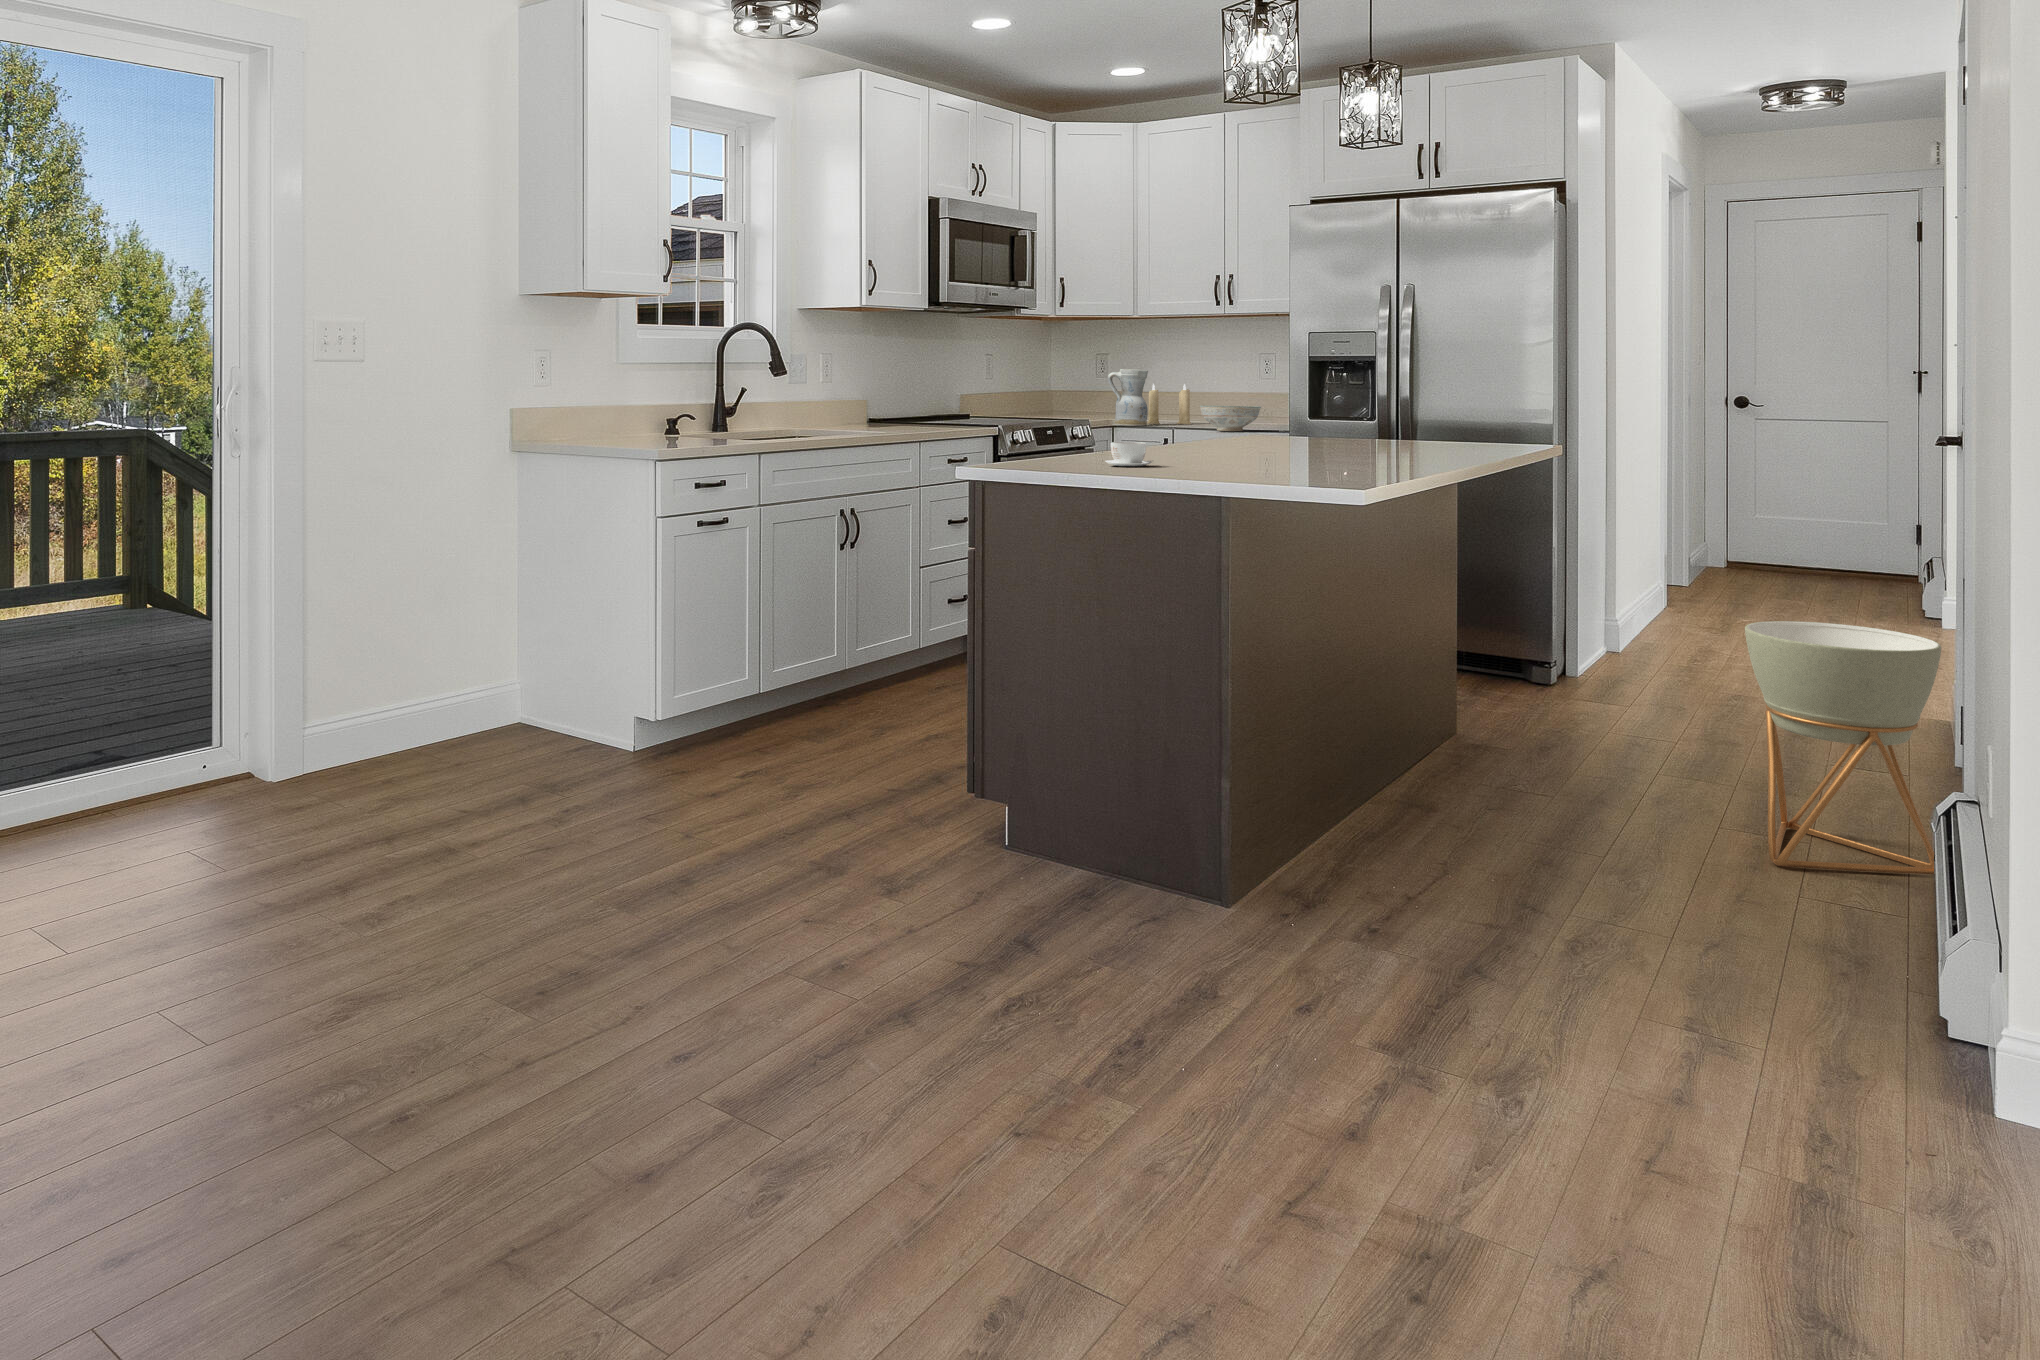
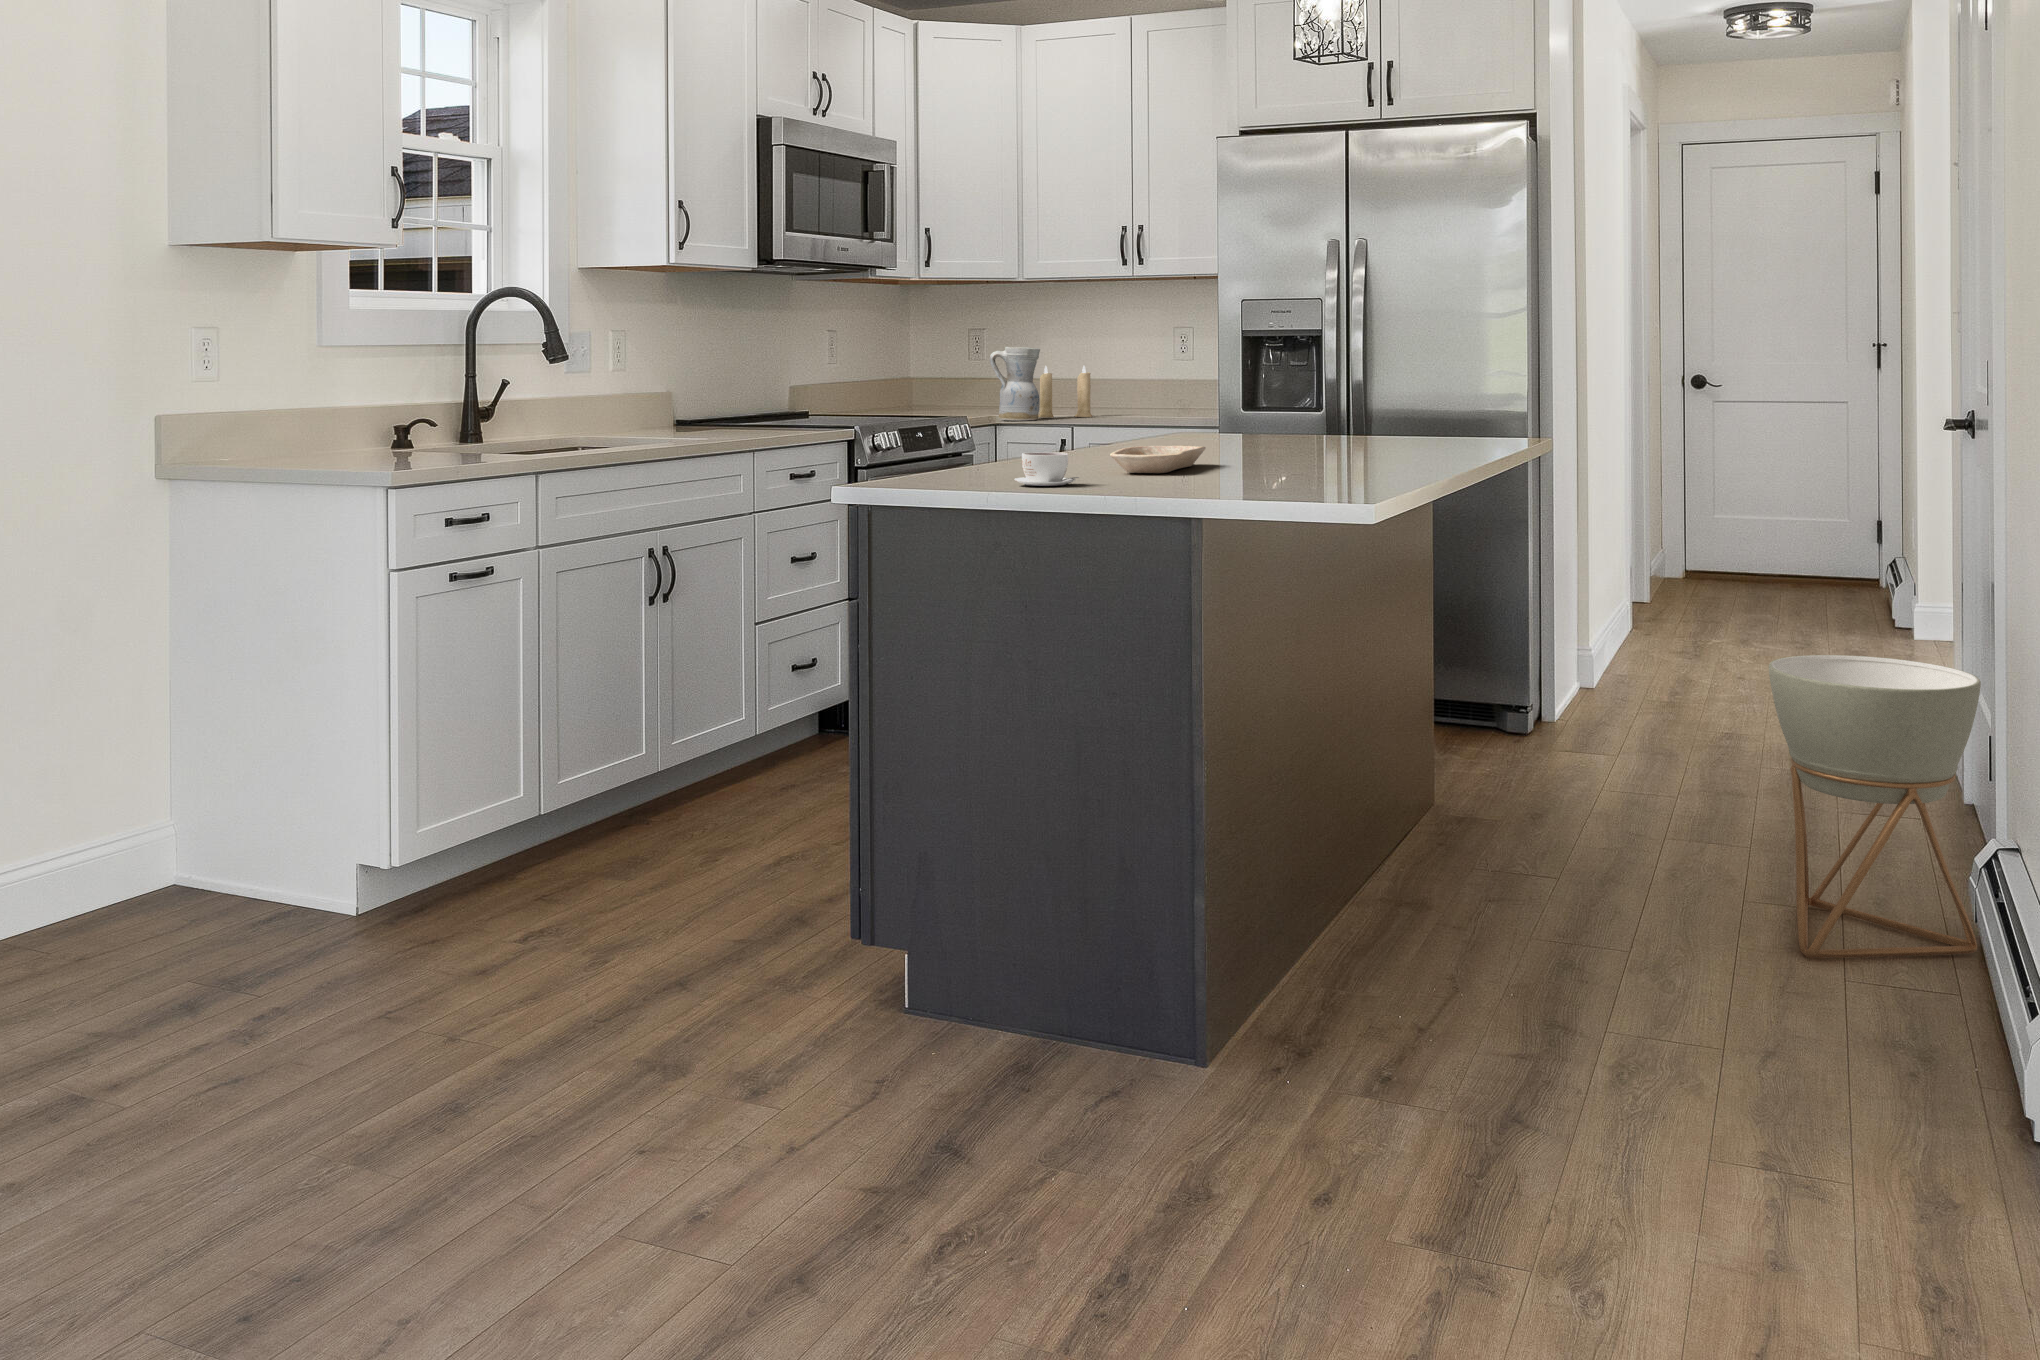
decorative bowl: present [1200,406,1261,431] -> none [1108,394,1184,427]
tray: none [1182,441,1261,460] -> present [1110,445,1206,473]

